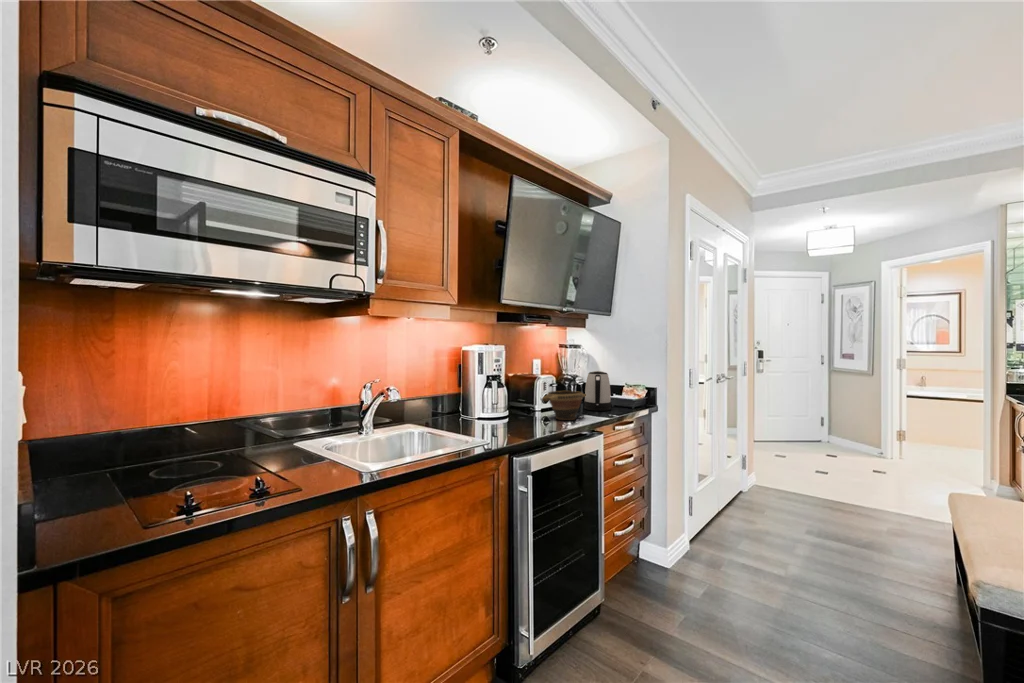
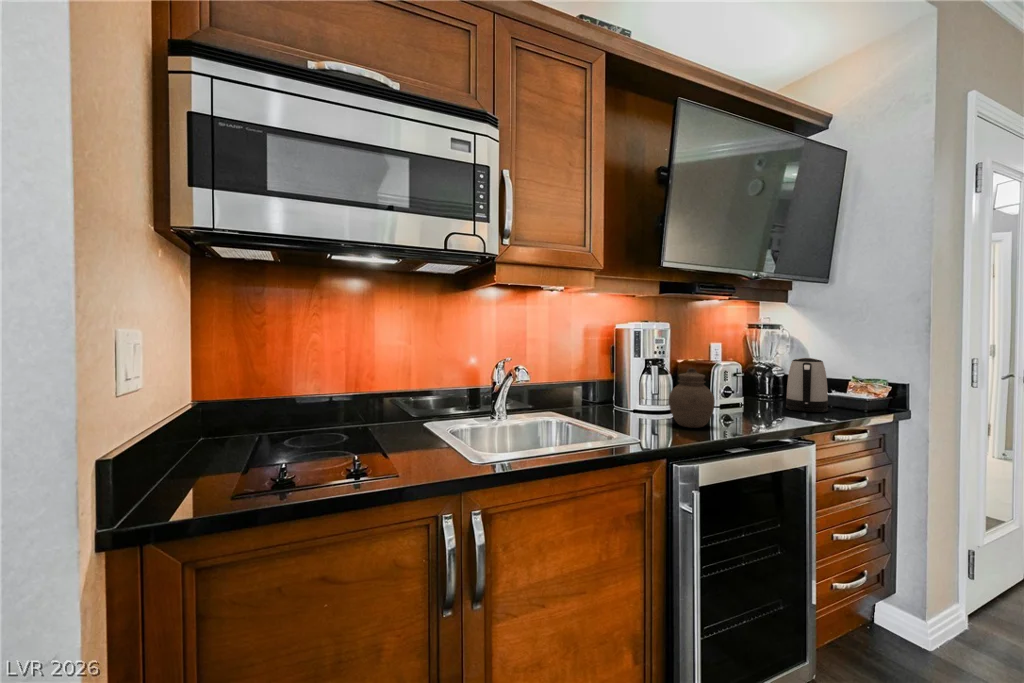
jar: none [506,383,539,429] -> present [669,368,715,428]
bowl: present [542,391,586,420] -> none [720,382,788,421]

